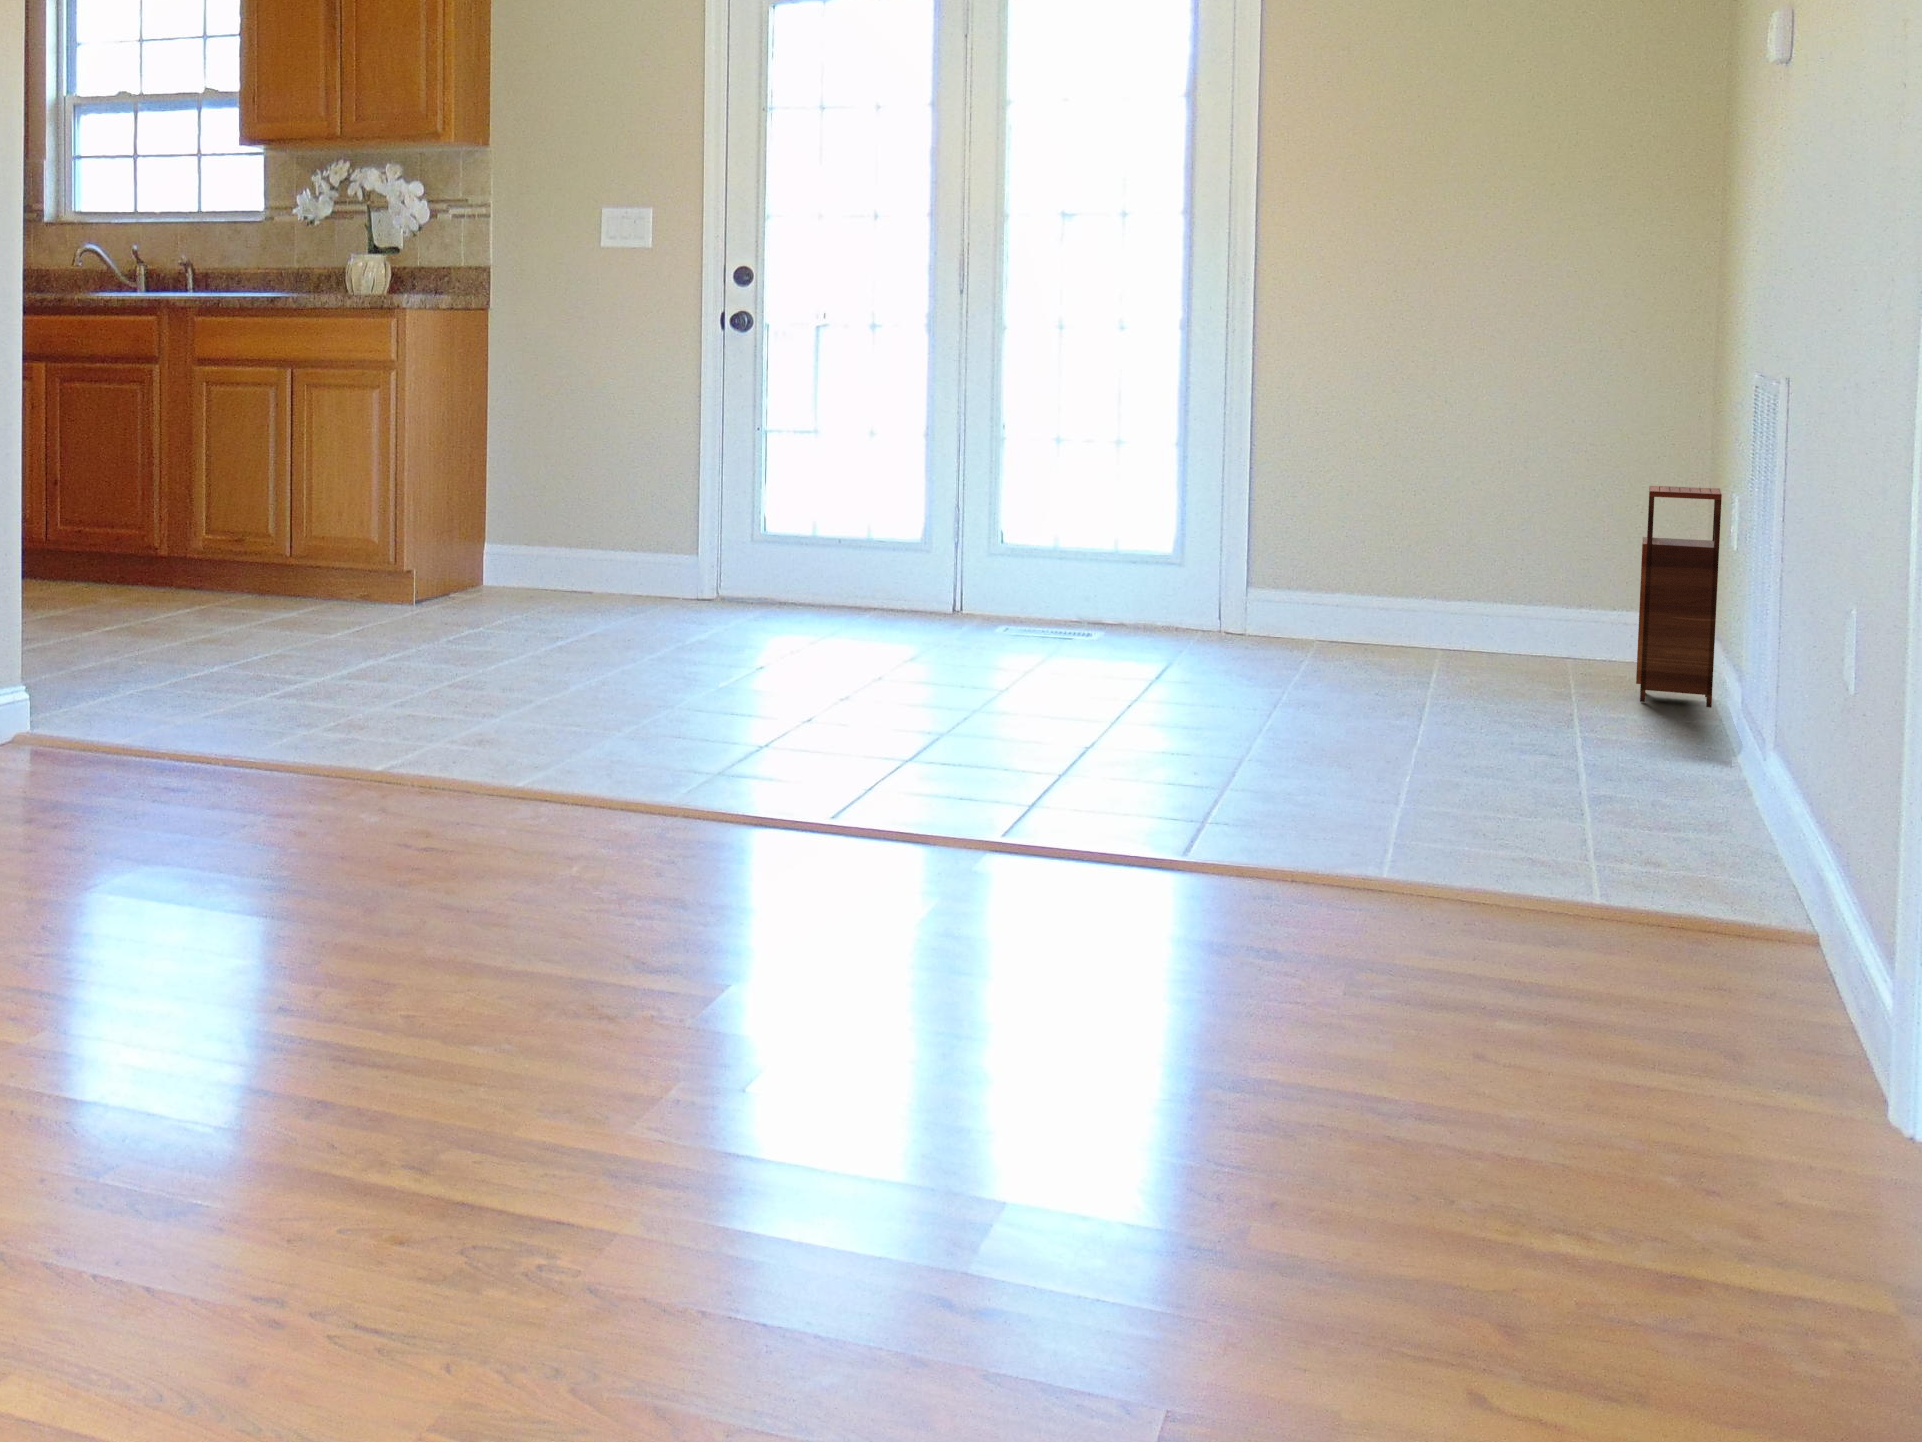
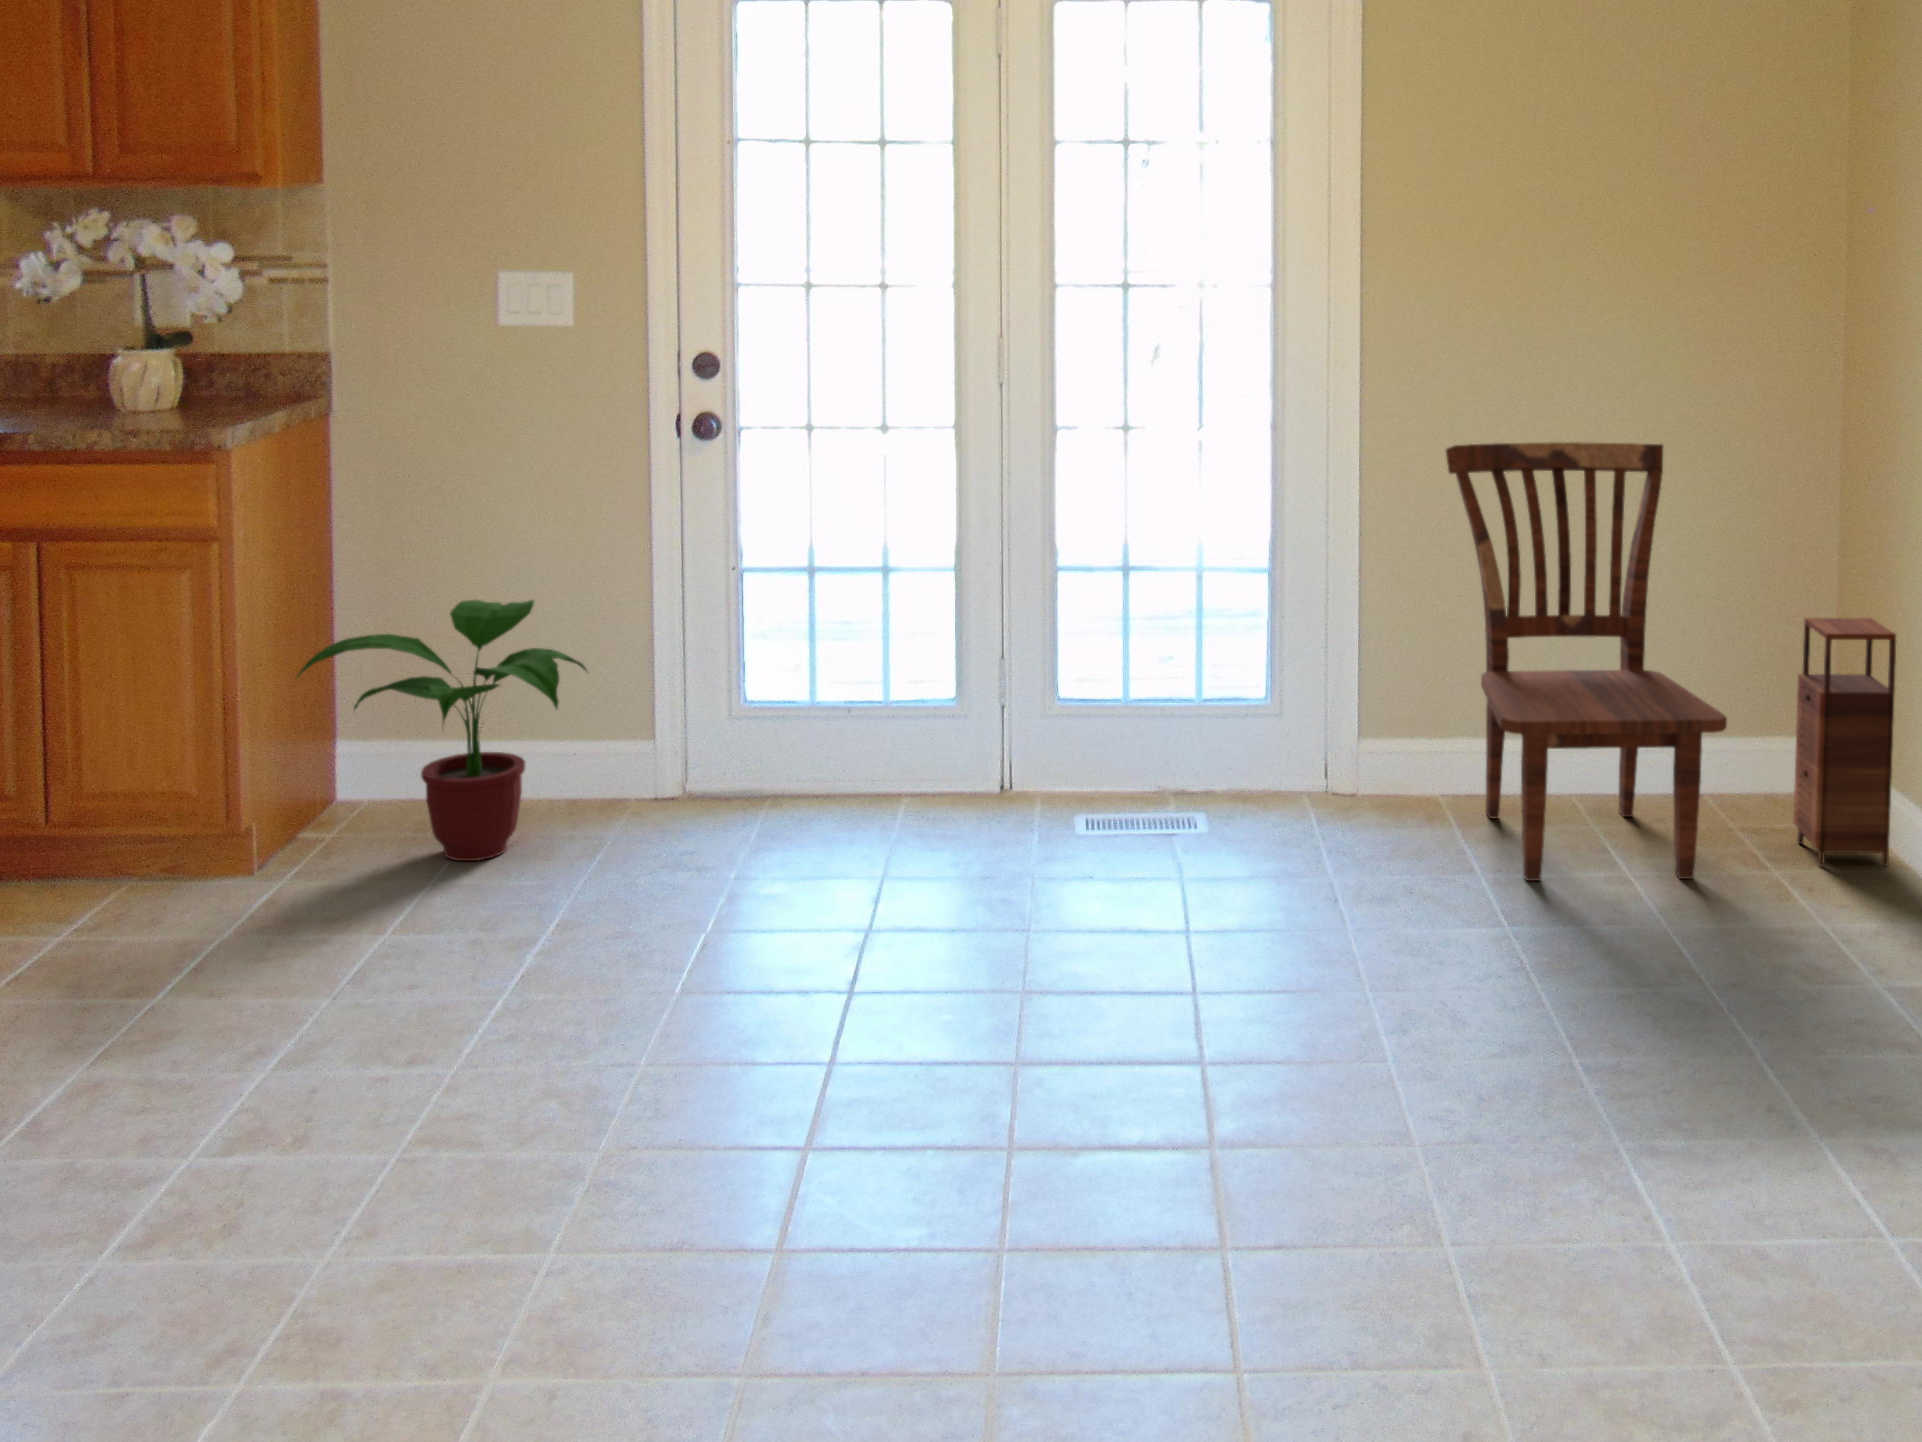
dining chair: none [1323,336,1548,696] -> present [1446,442,1727,881]
potted plant: none [442,439,640,612] -> present [297,600,587,861]

